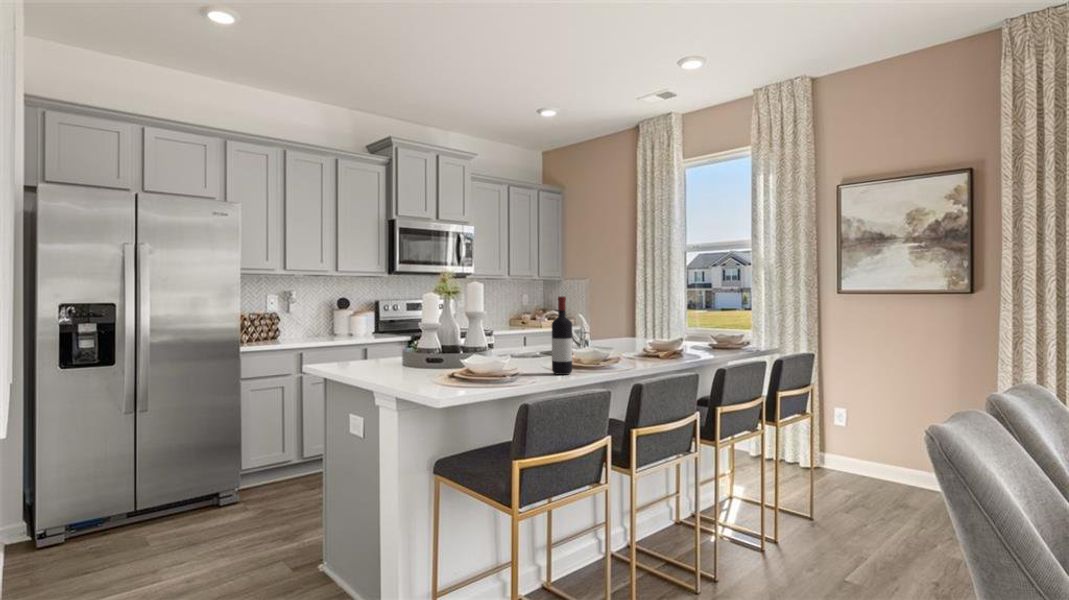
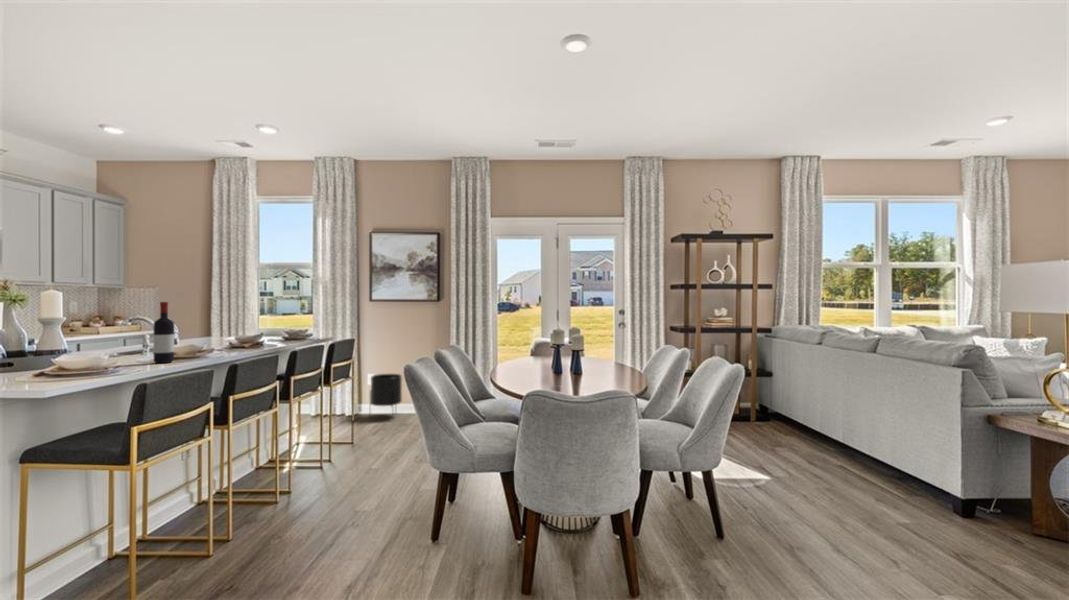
planter: none [839,411,895,492] -> present [370,374,402,407]

